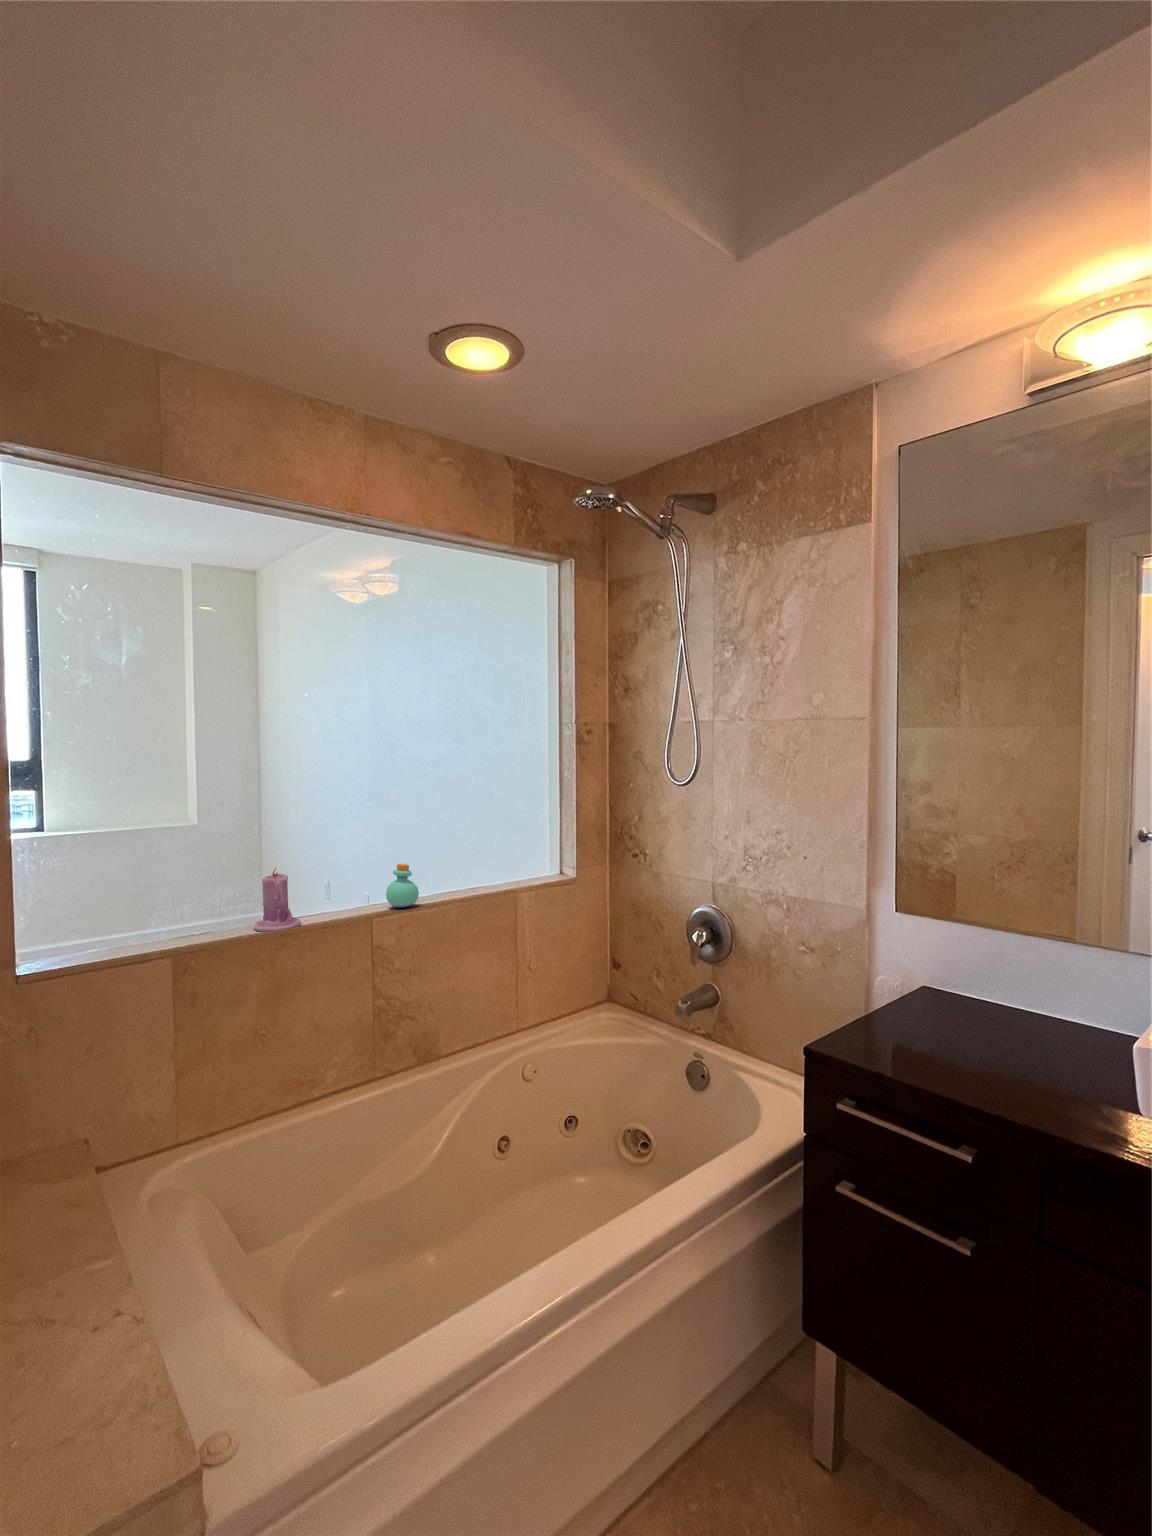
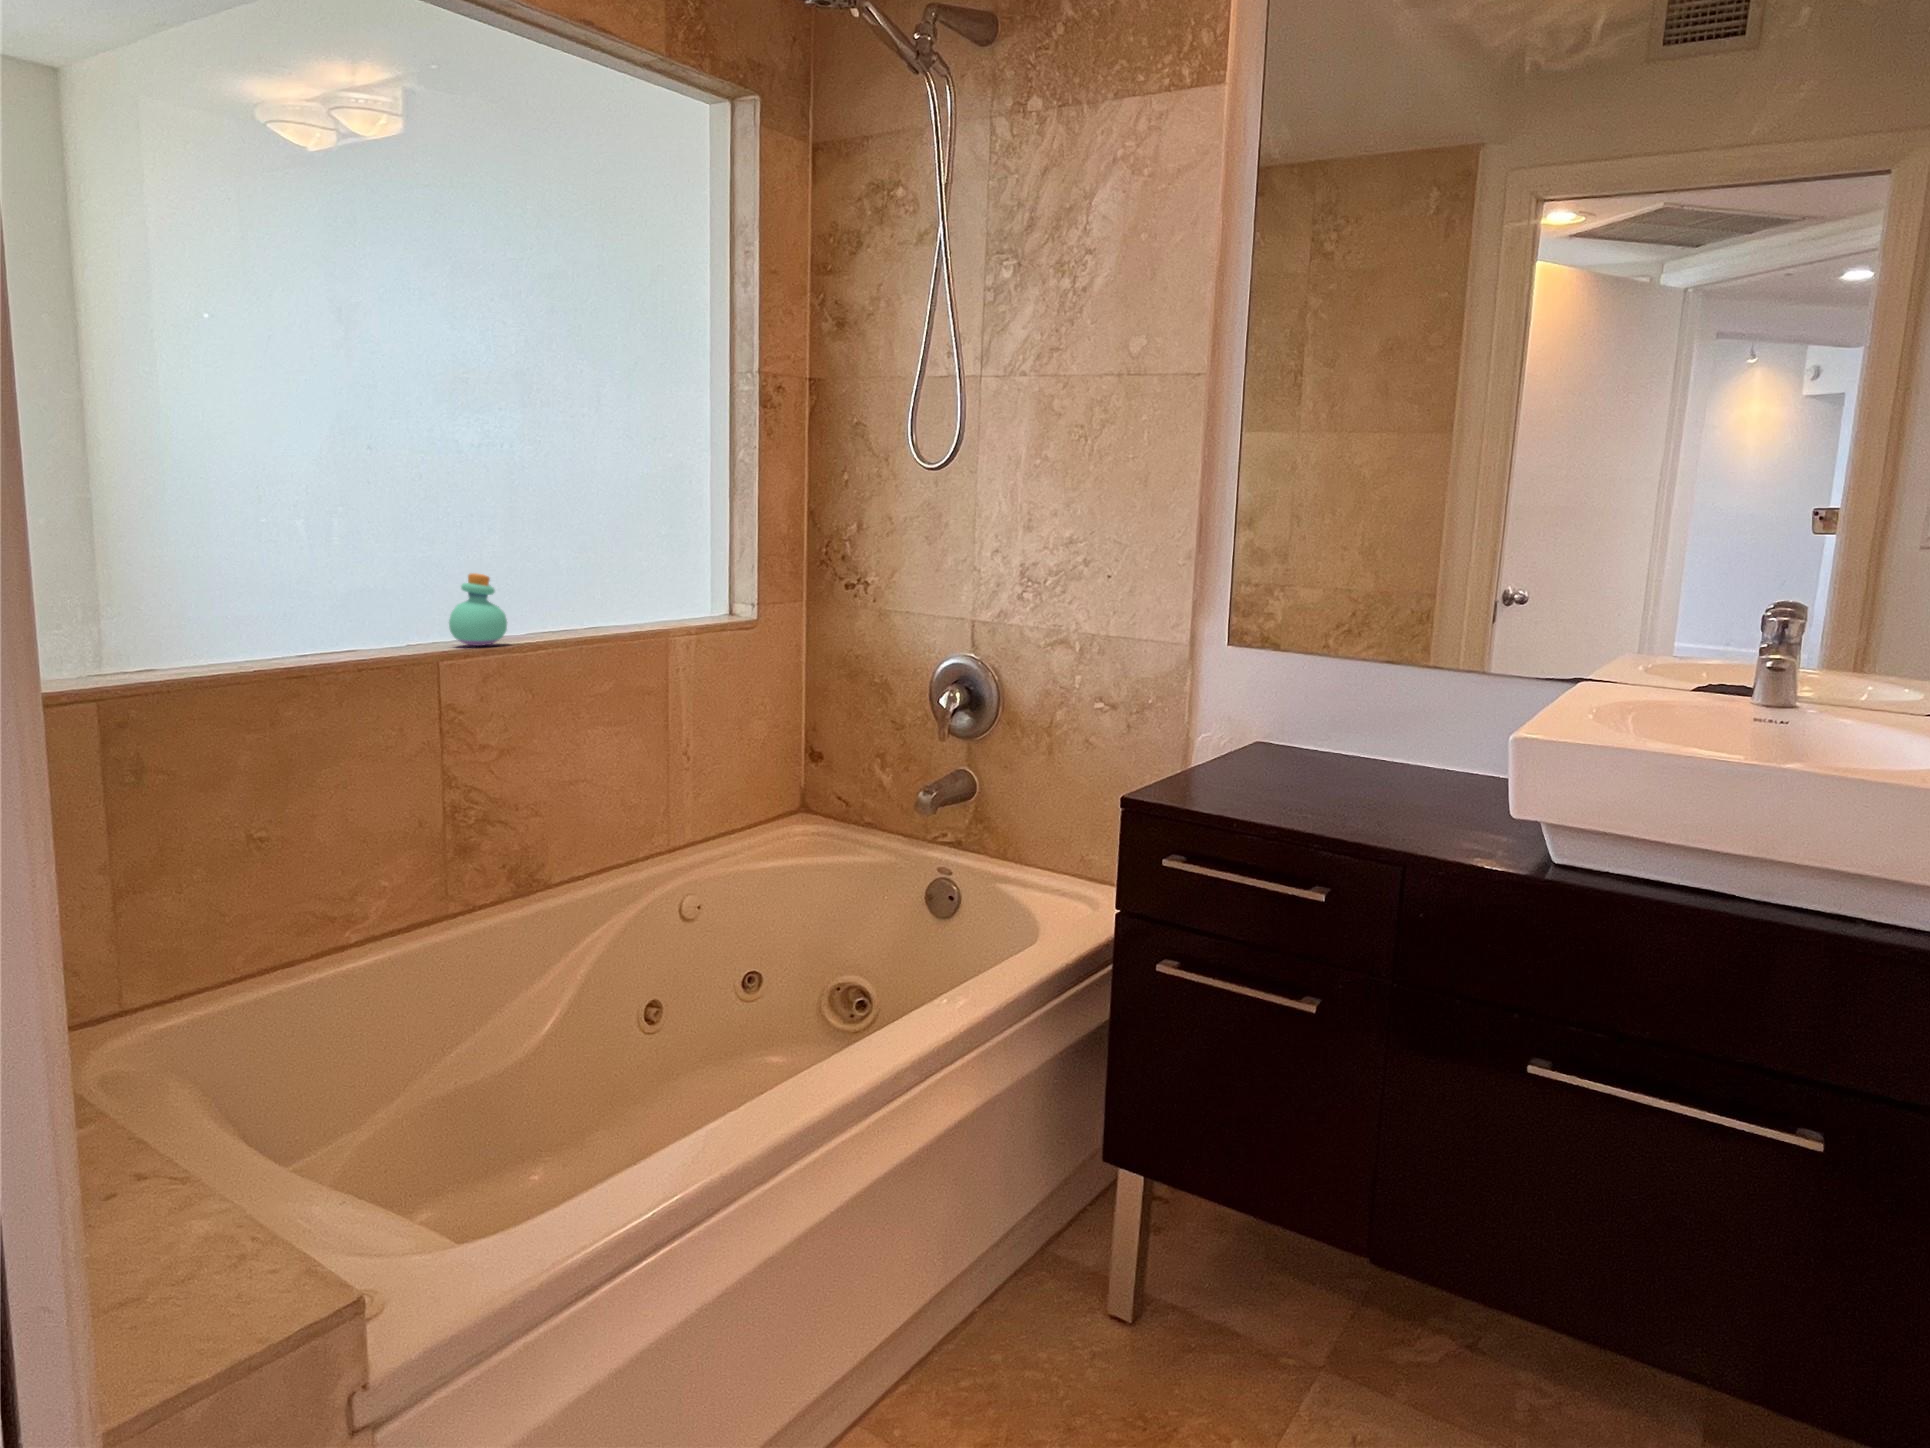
candle: present [254,868,301,932] -> none [212,560,304,668]

